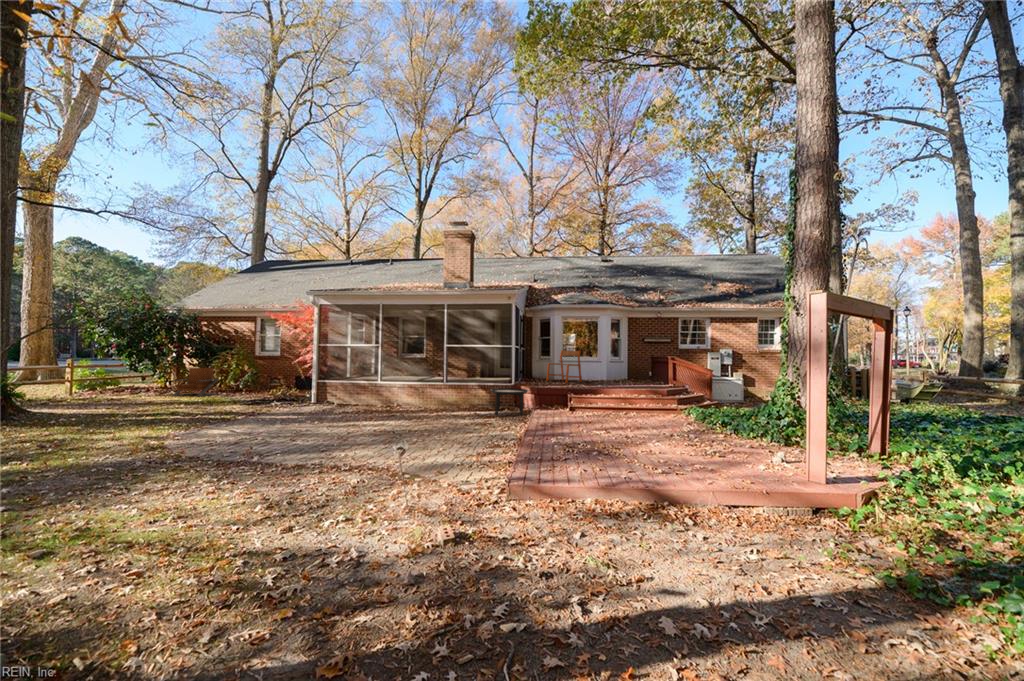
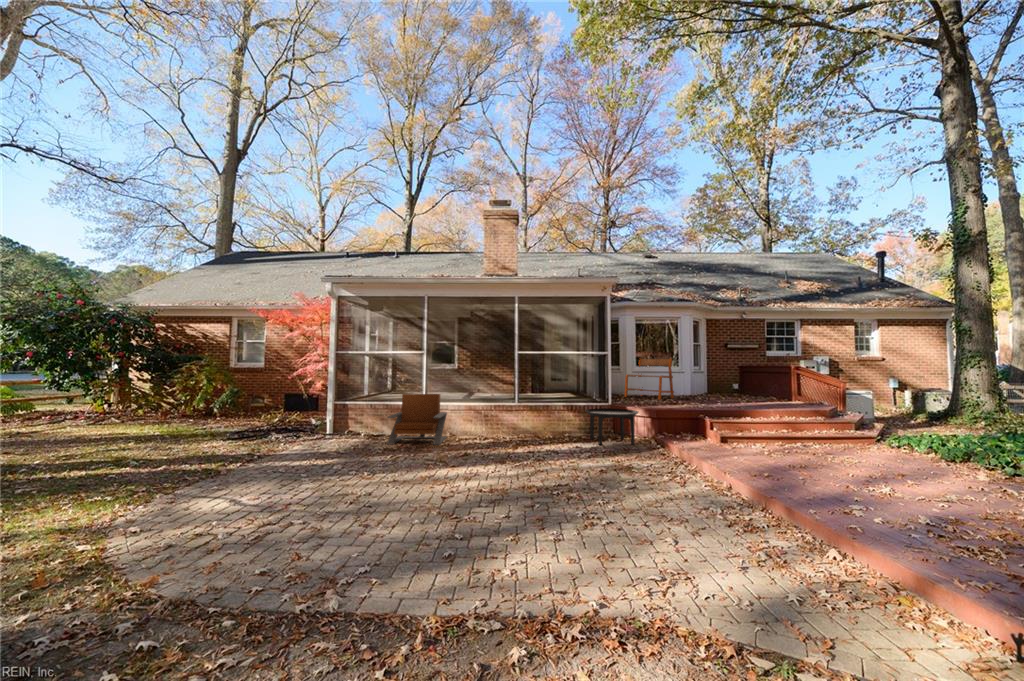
lounge chair: present [172,368,218,397] -> present [387,394,447,445]

